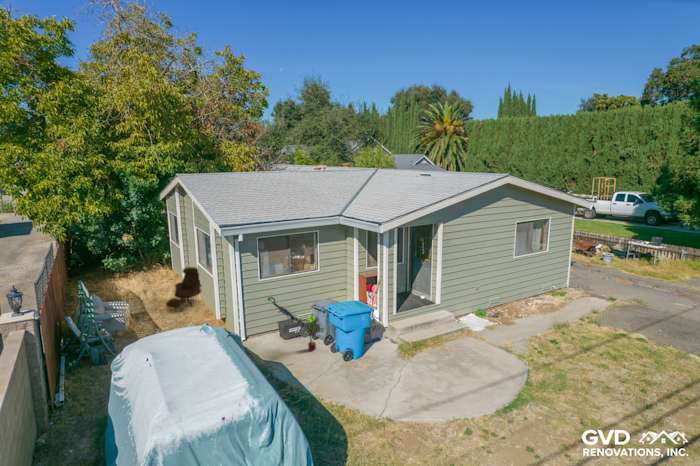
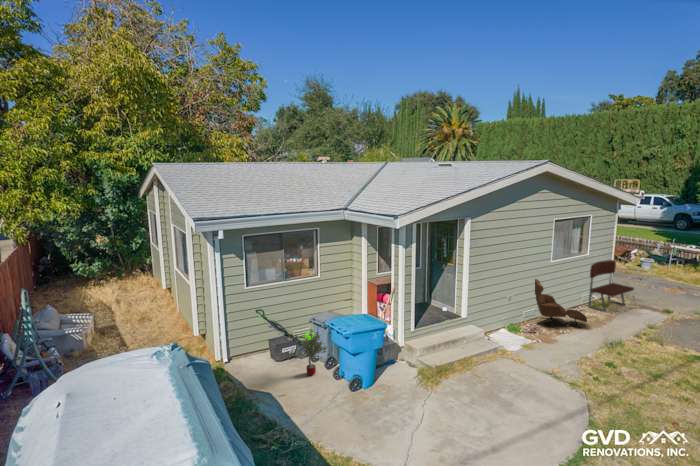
bench: none [548,255,587,299] -> present [588,260,634,312]
lounge chair: present [166,267,201,309] -> present [535,279,587,329]

